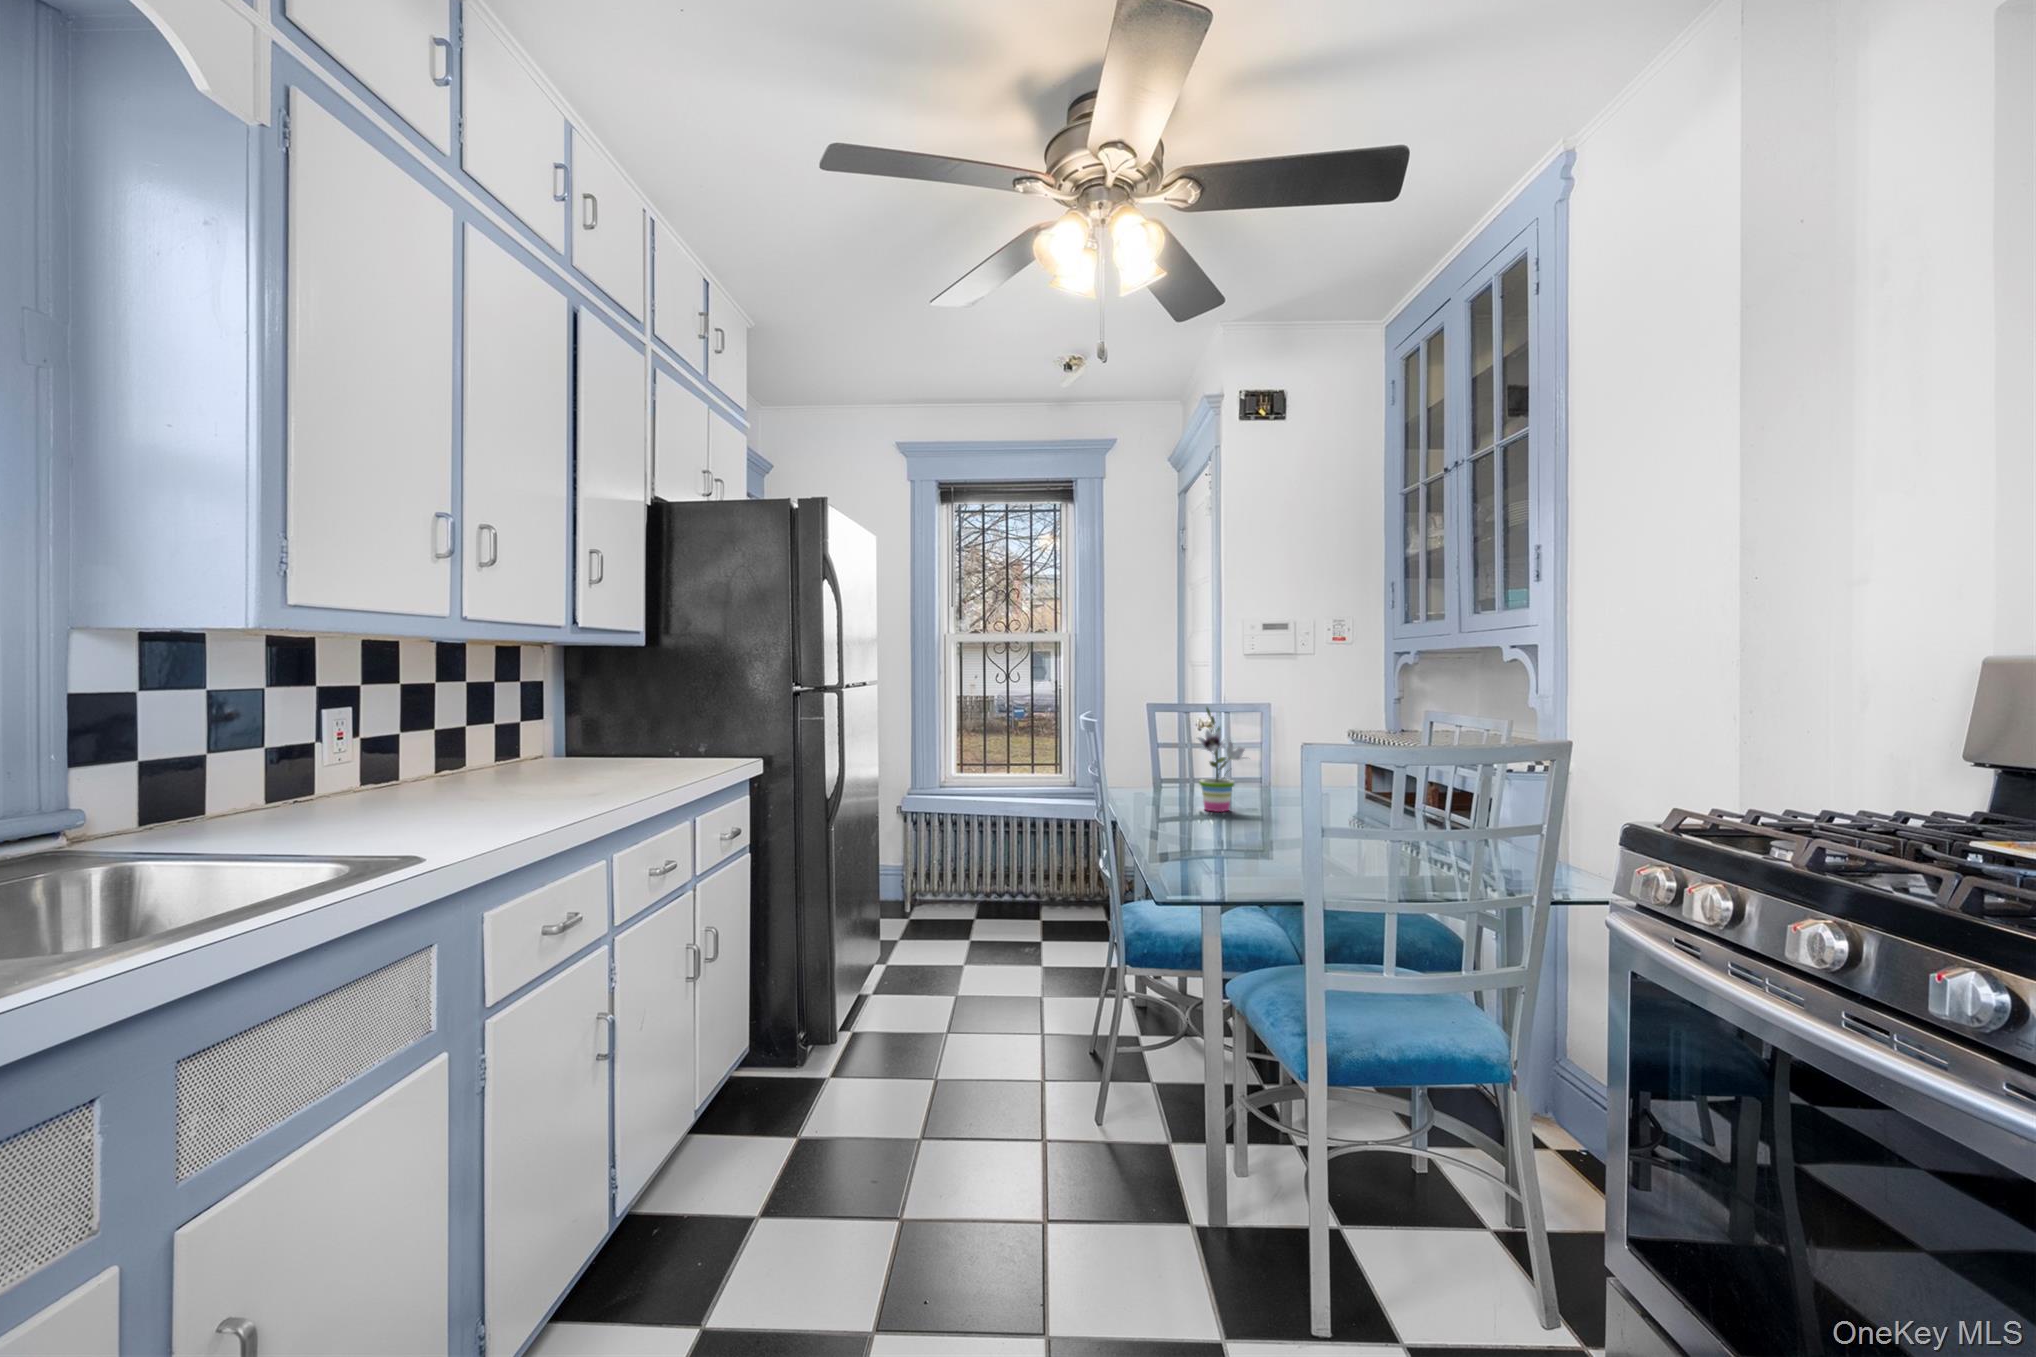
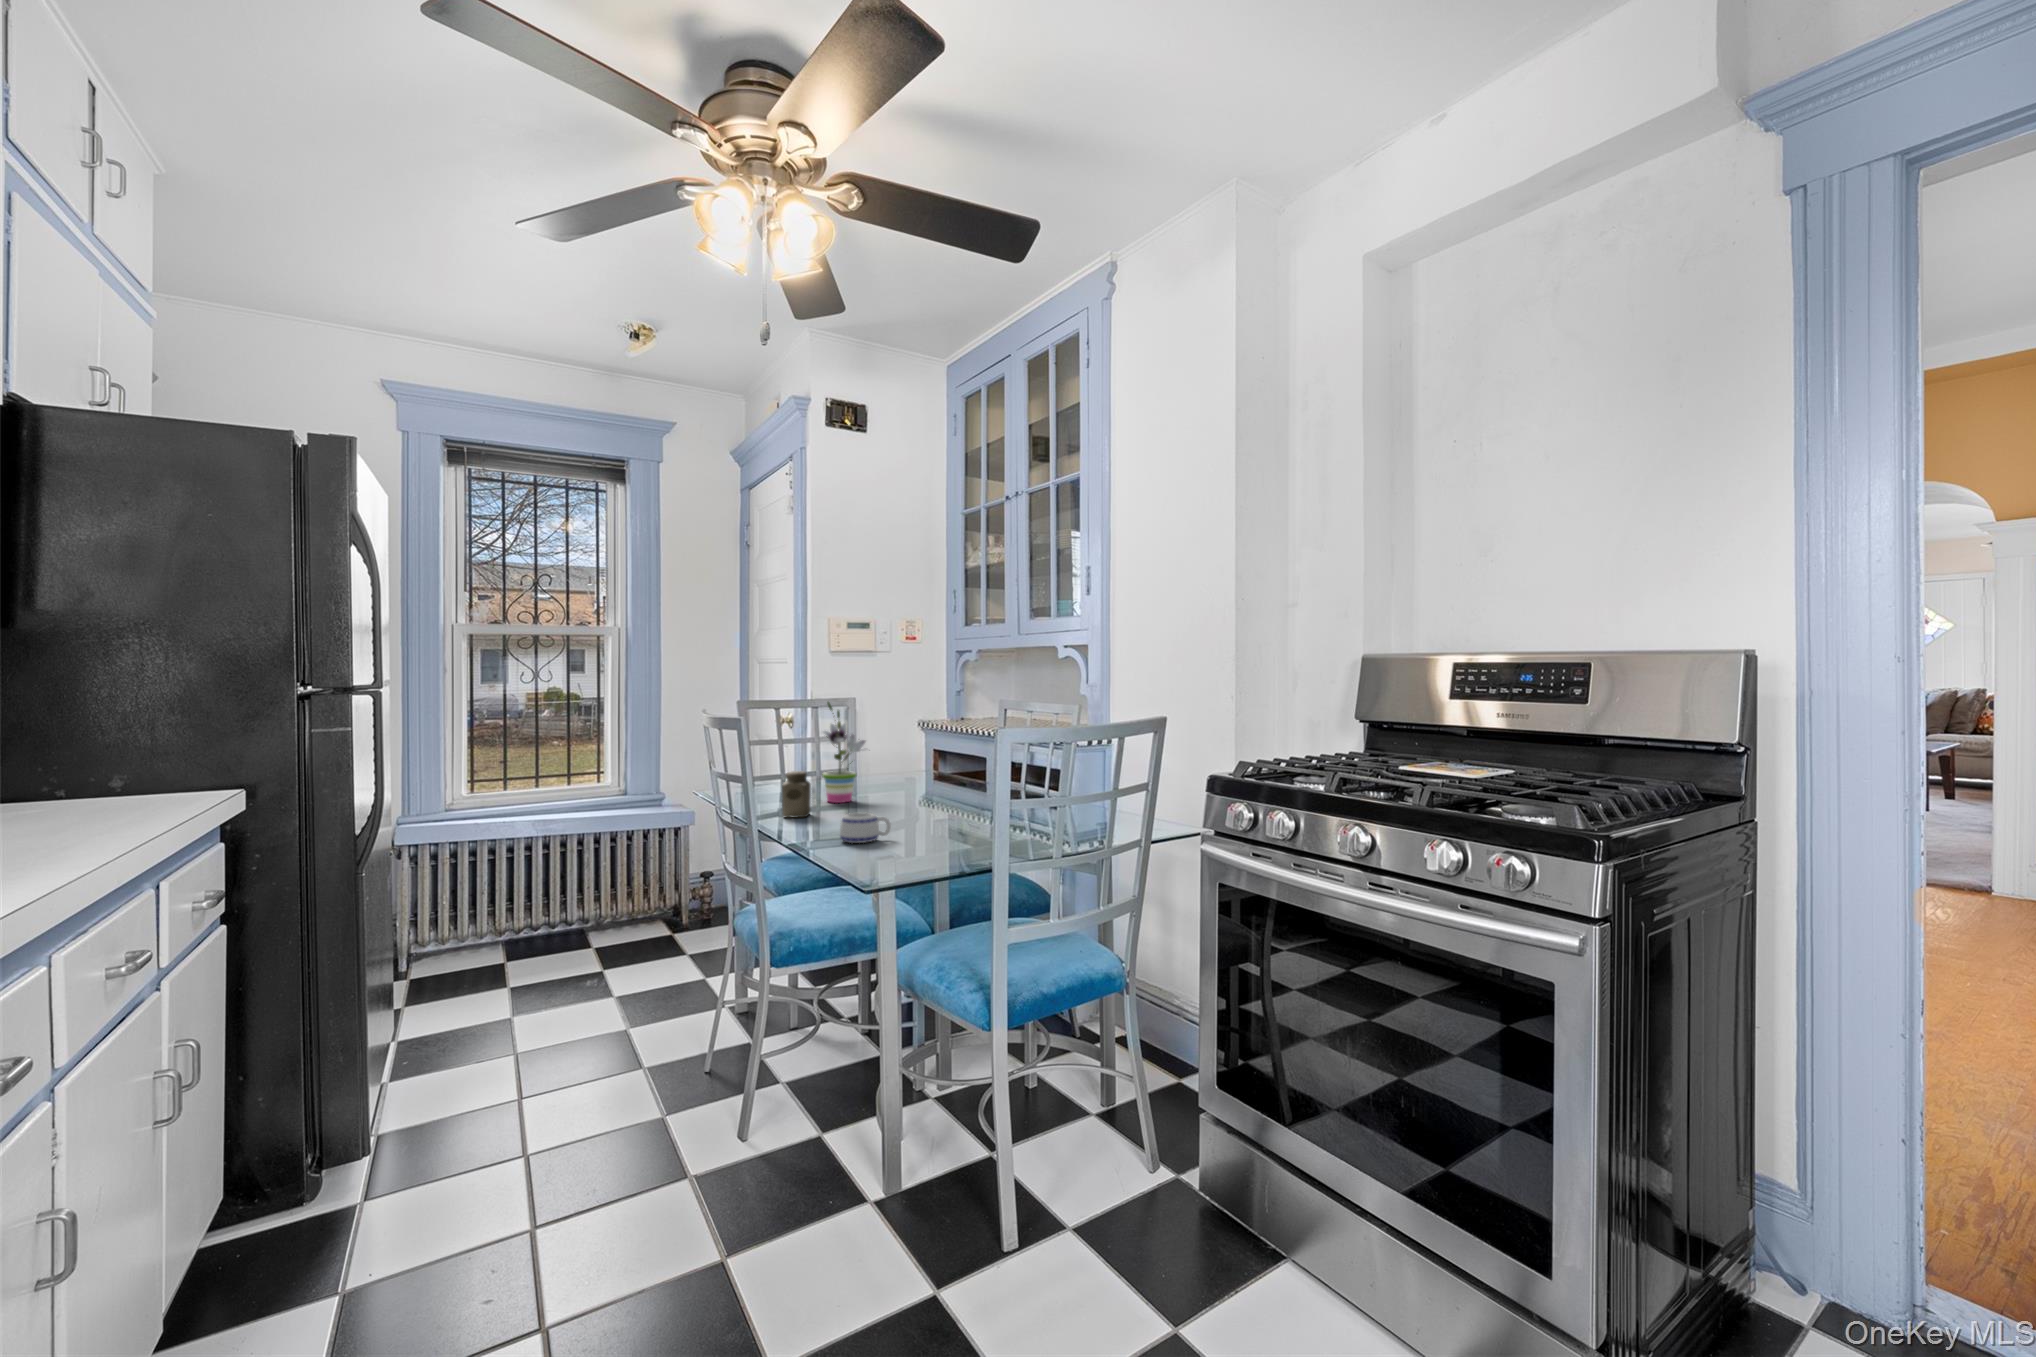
salt shaker: none [1146,777,1176,824] -> present [782,771,811,817]
mug: none [1176,825,1230,857] -> present [840,813,891,843]

